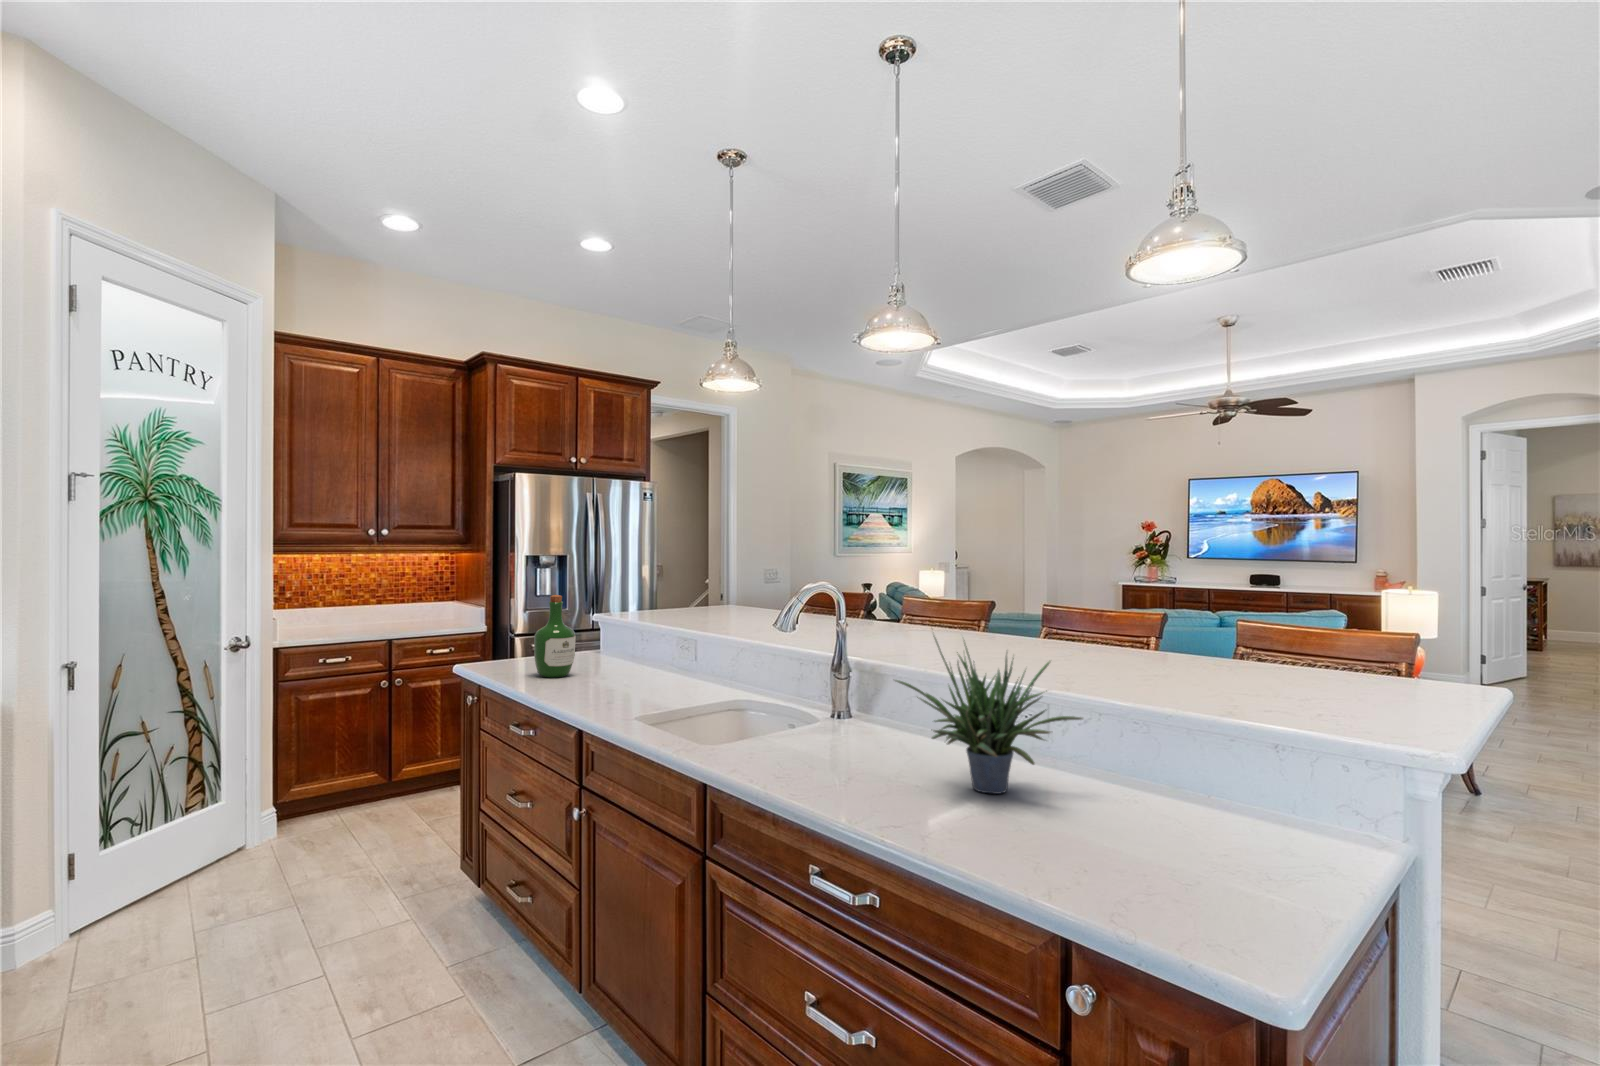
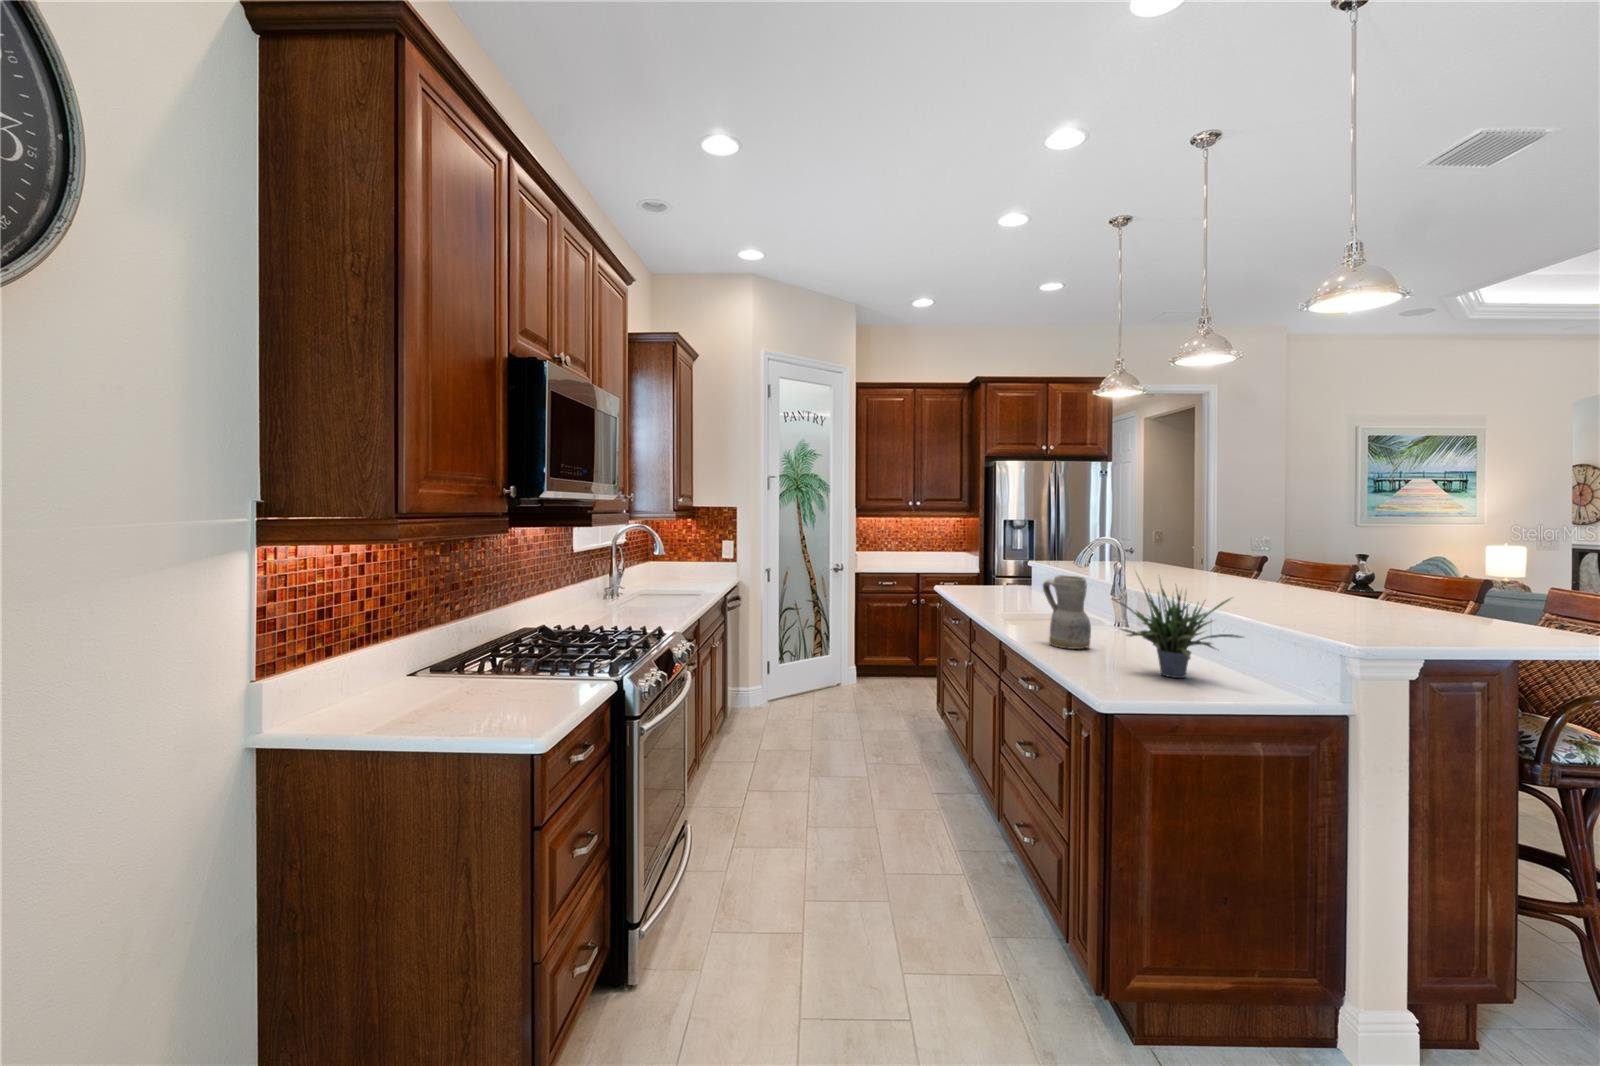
wine bottle: present [534,595,576,678] -> none [976,546,1004,600]
ceramic pitcher: none [744,642,822,763] -> present [1043,575,1091,649]

